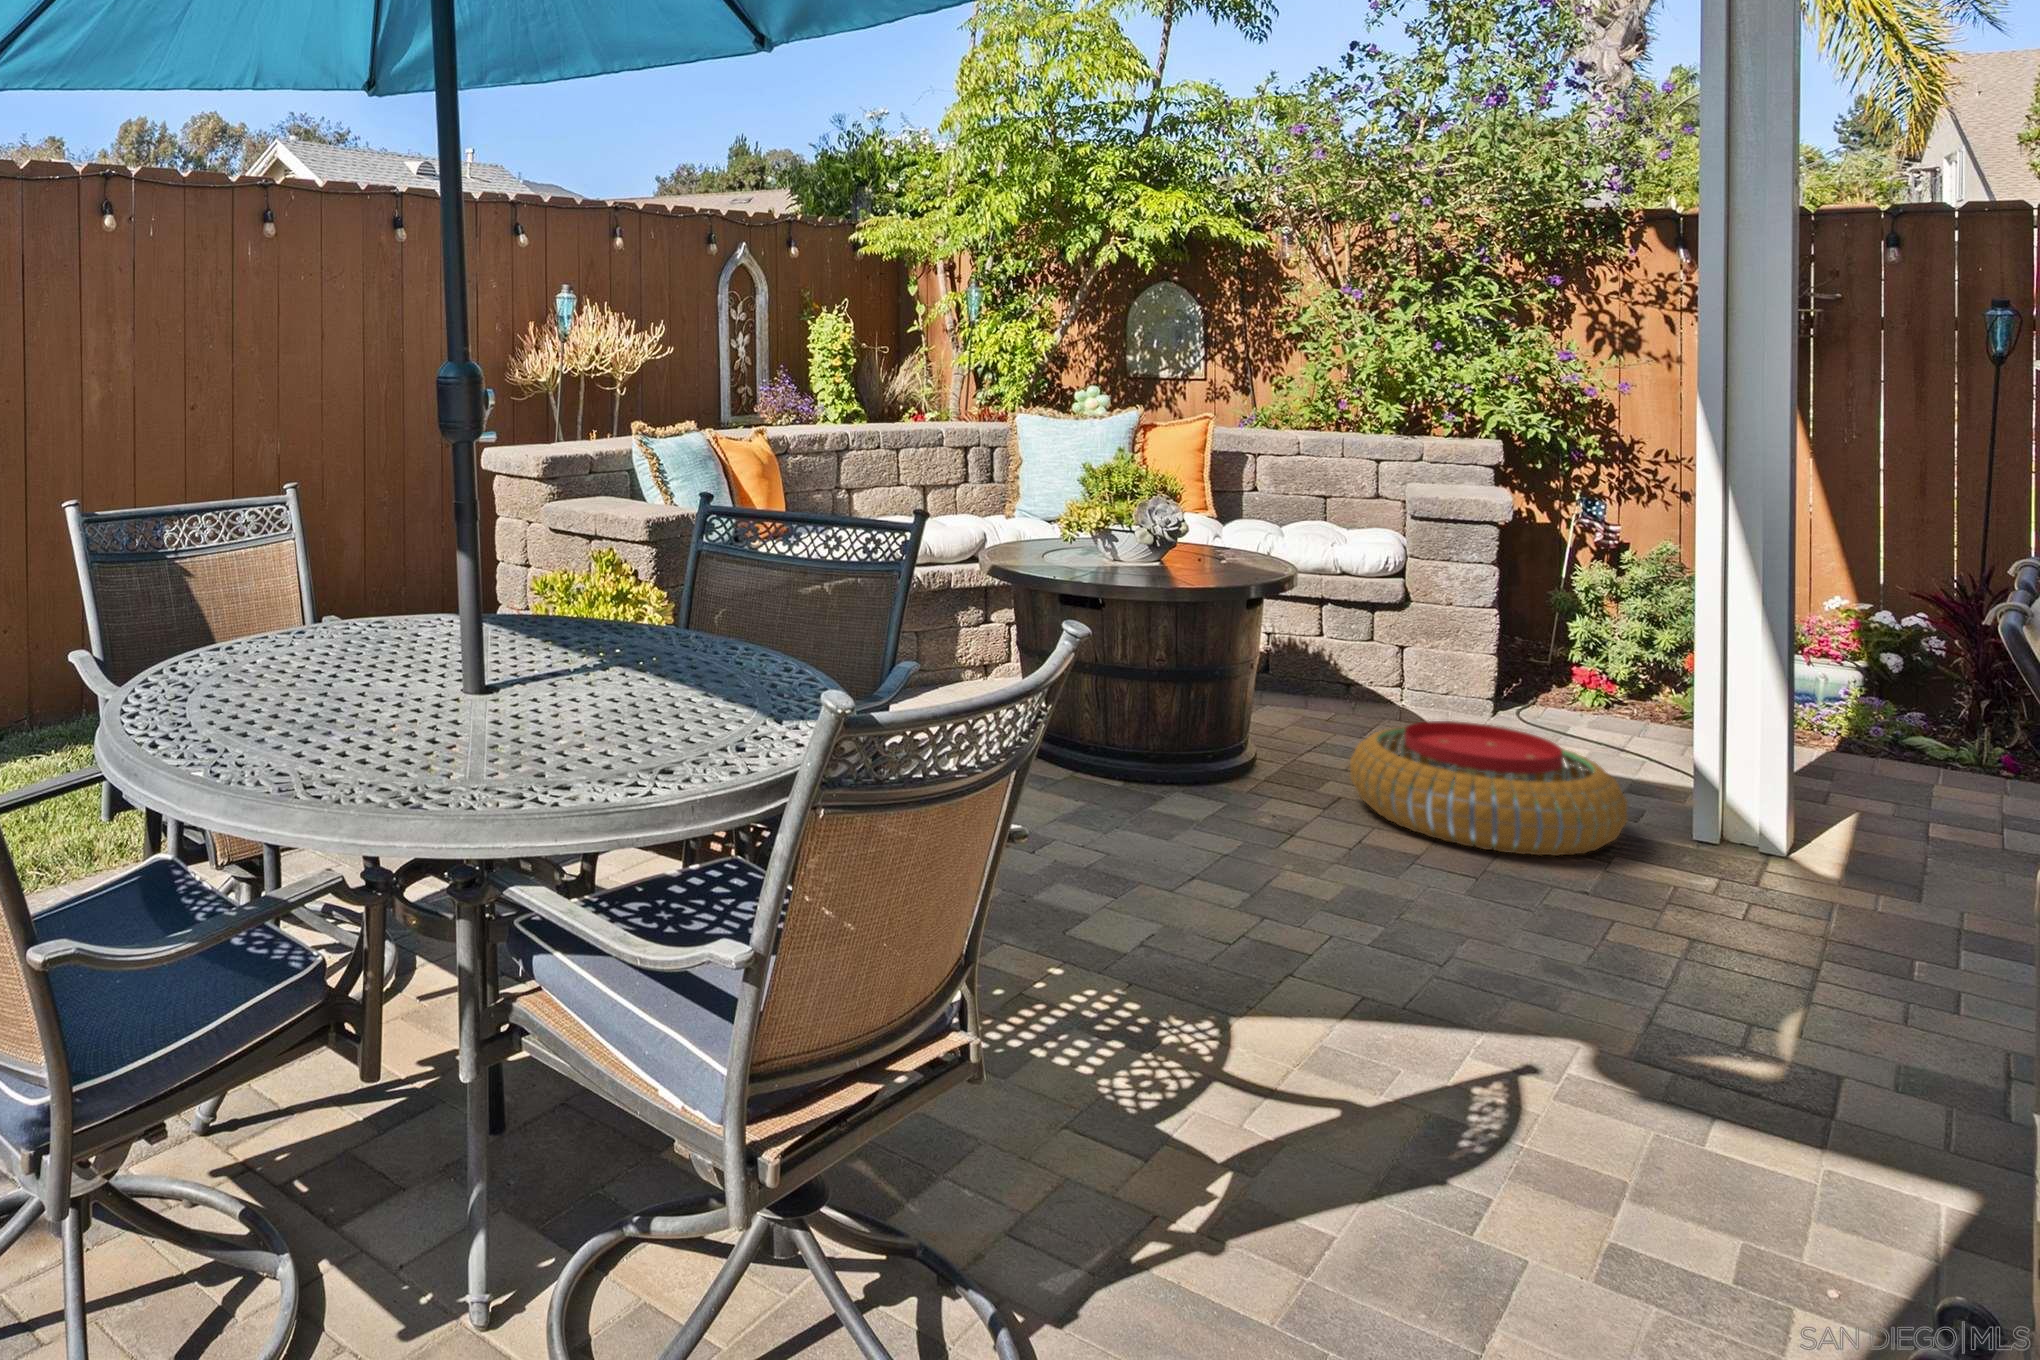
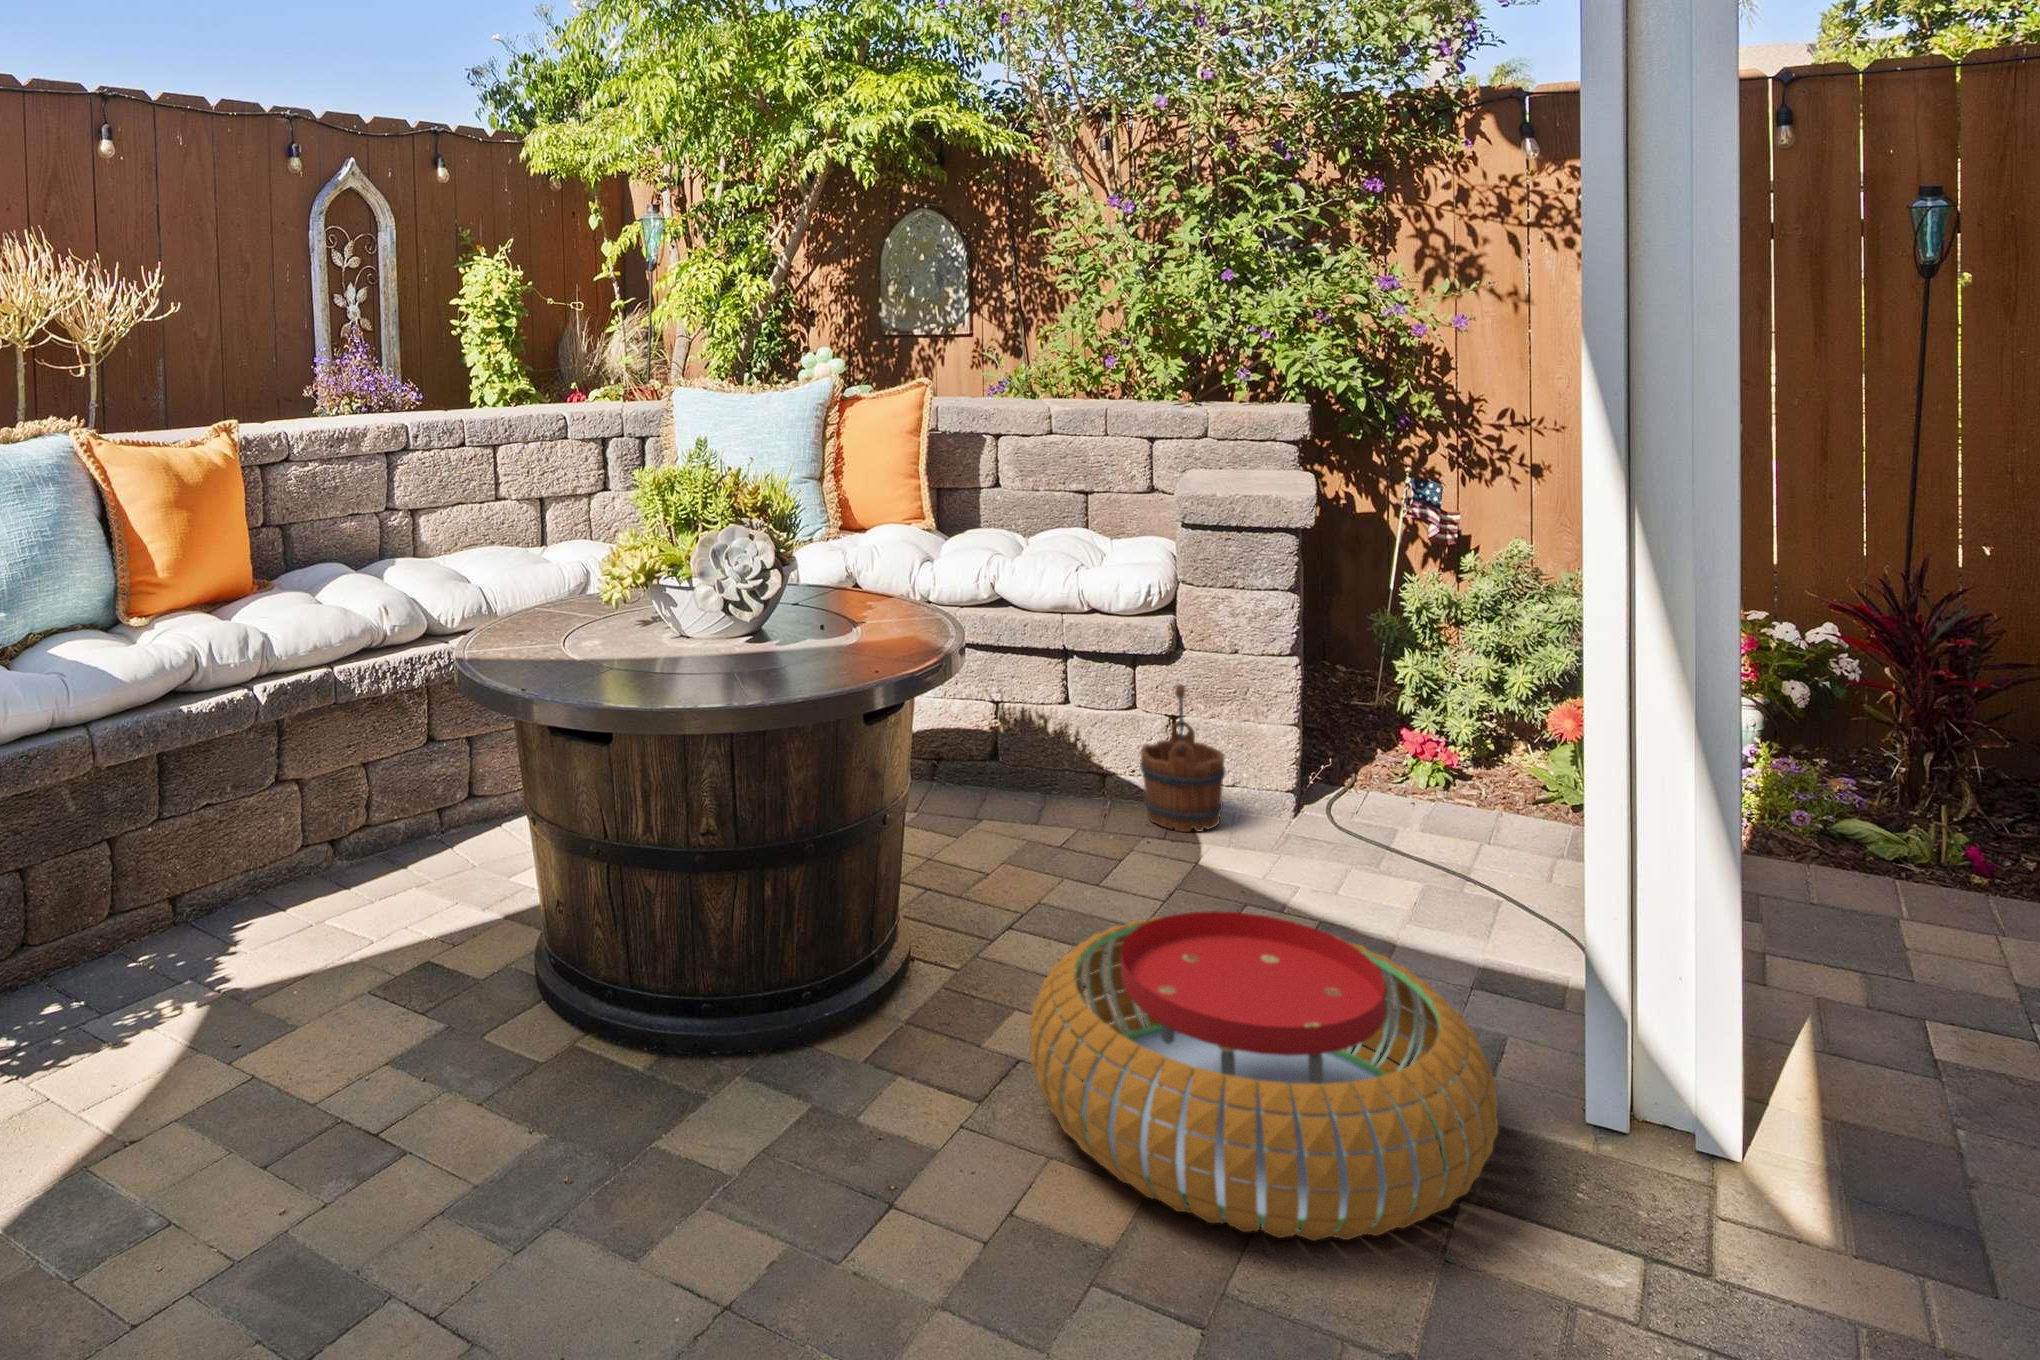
wooden bucket: none [1378,621,1440,715] -> present [1140,684,1225,832]

